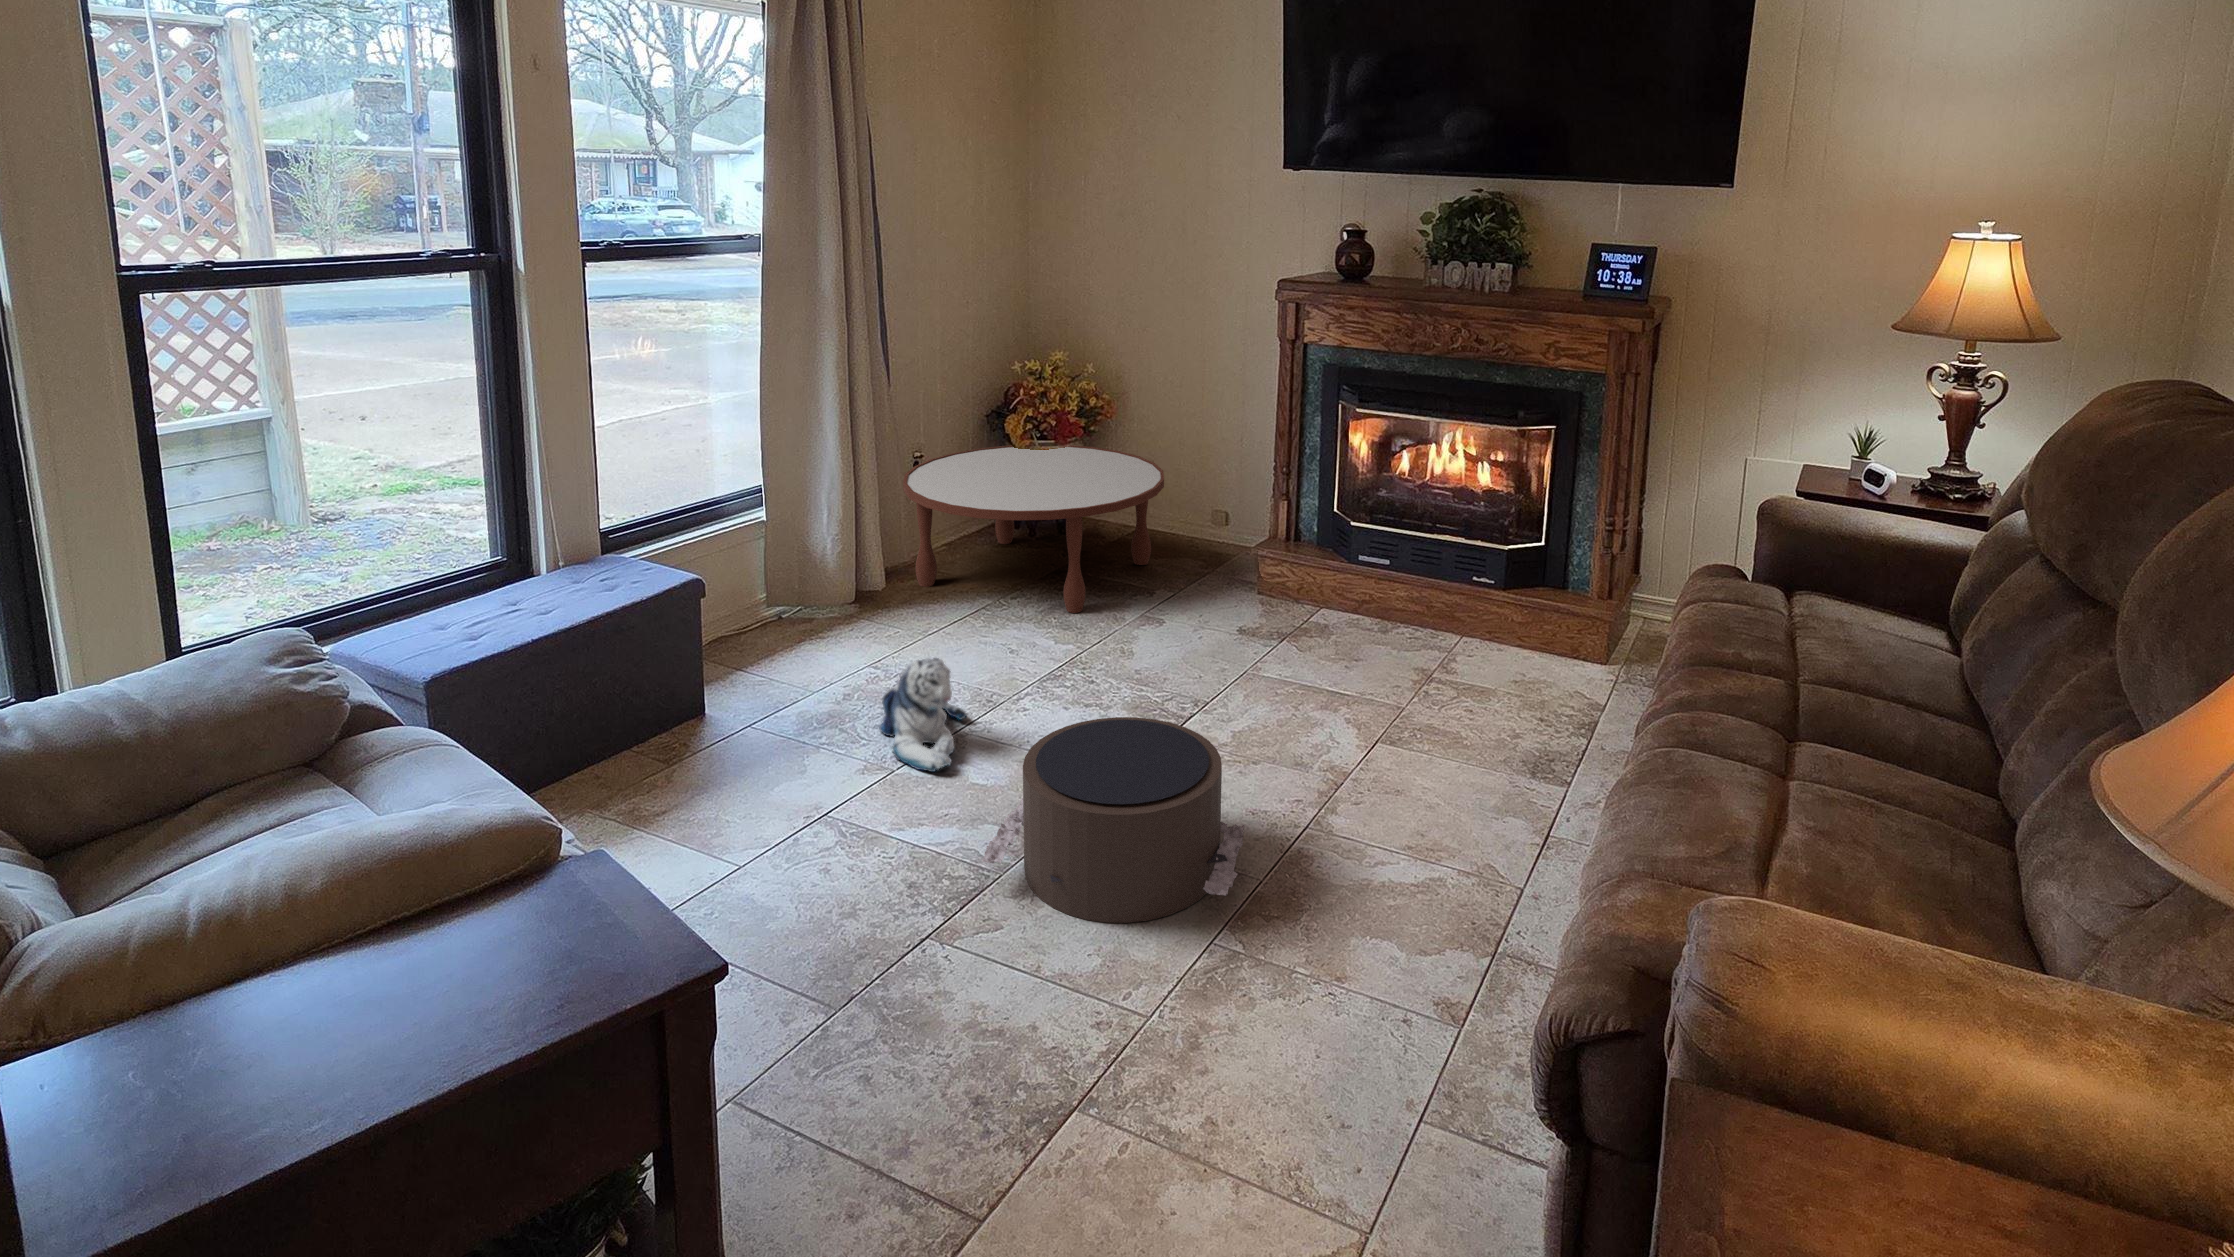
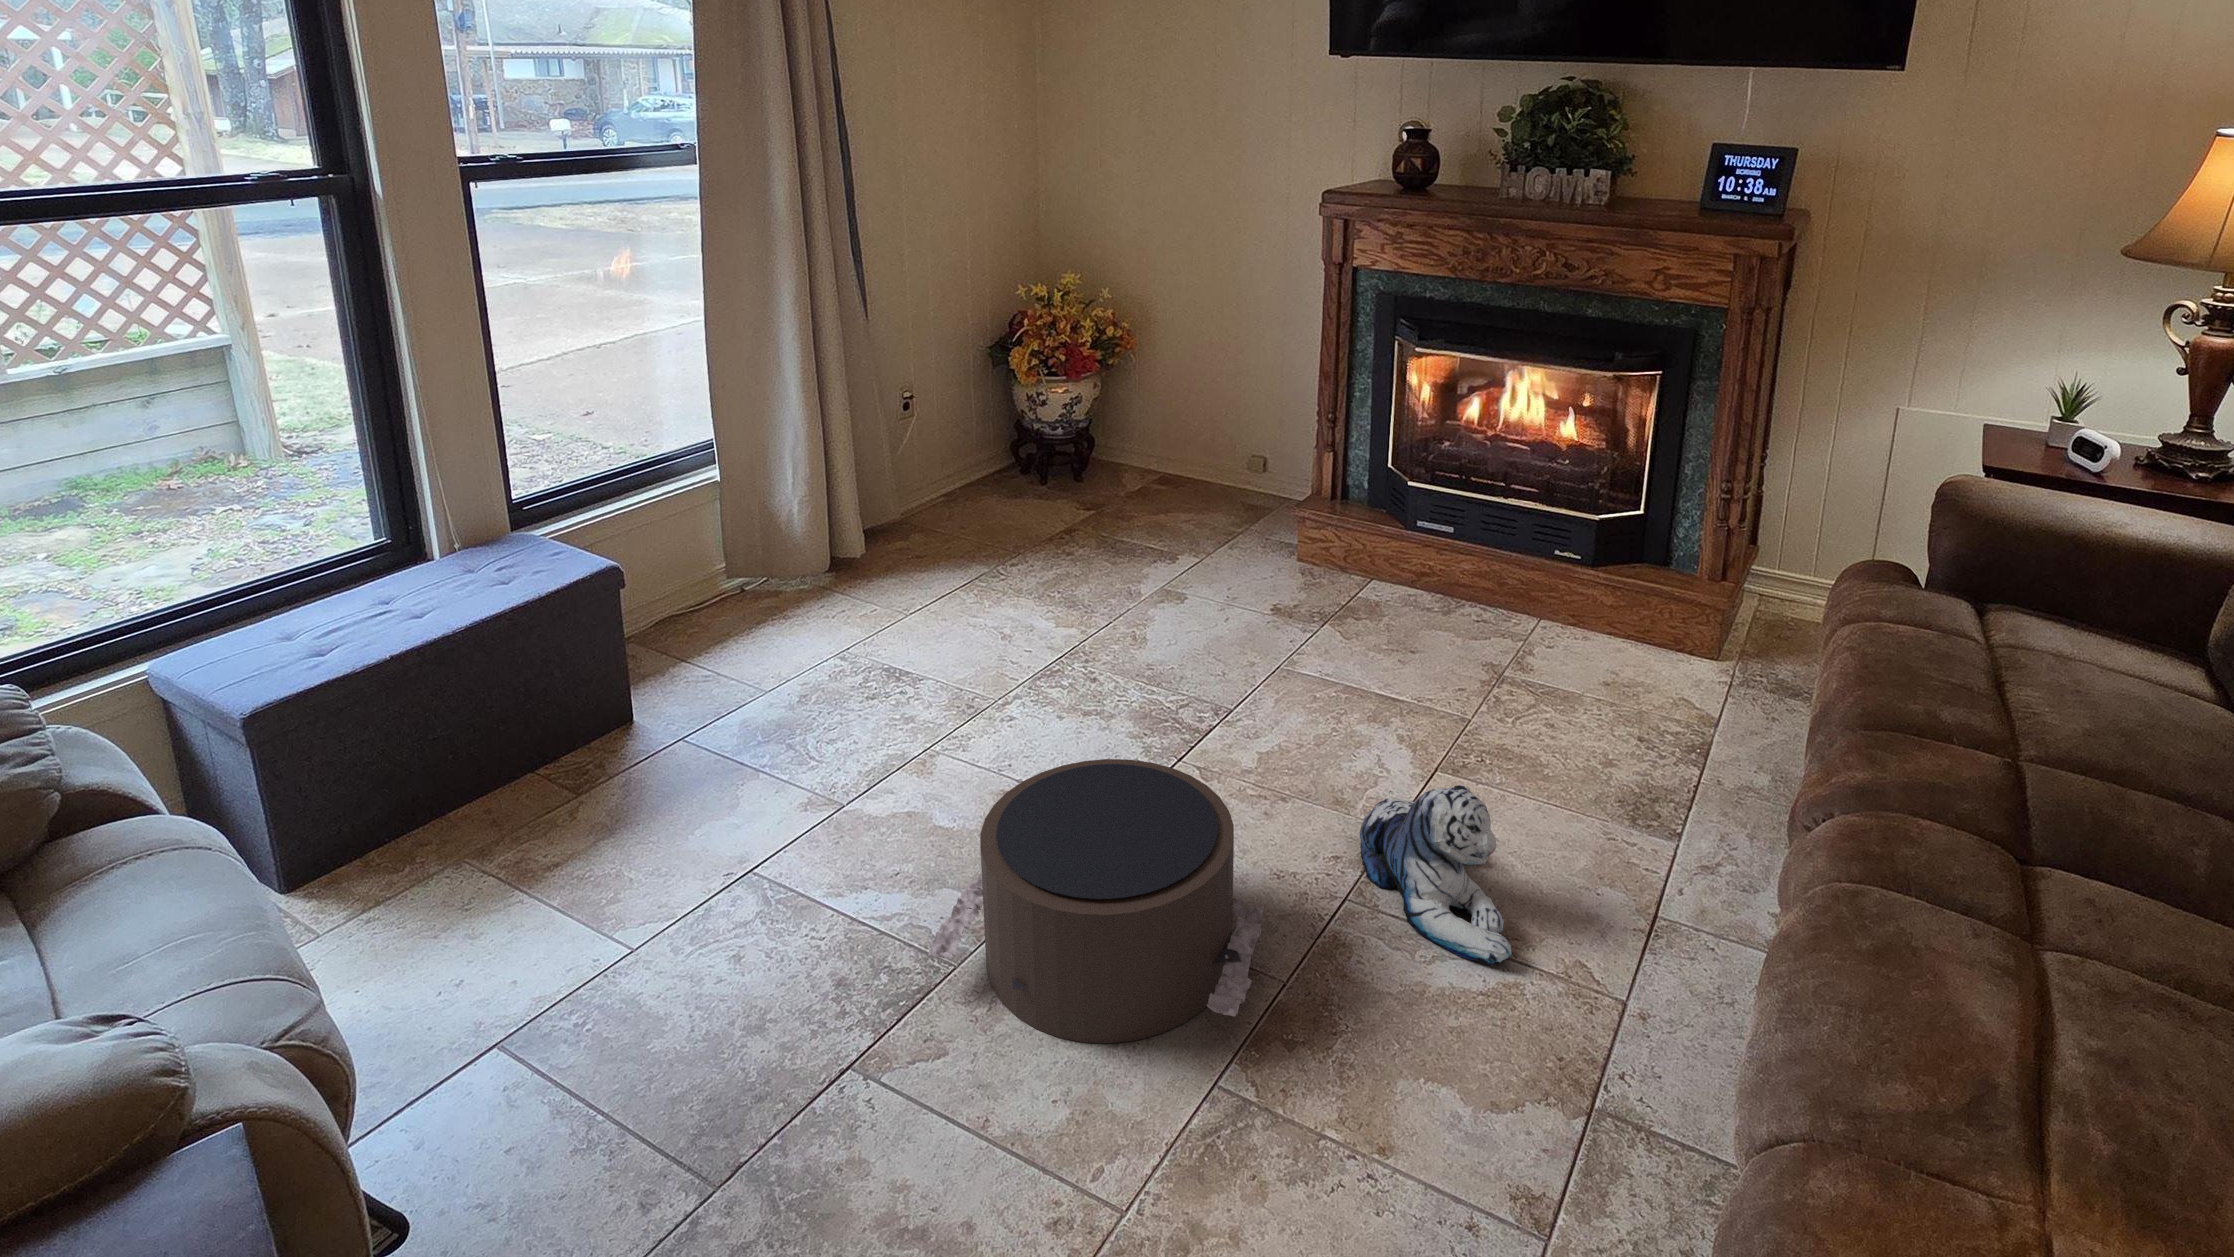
coffee table: present [903,445,1164,613] -> none [882,382,1186,587]
plush toy: present [880,658,966,772] -> present [1360,785,1512,965]

